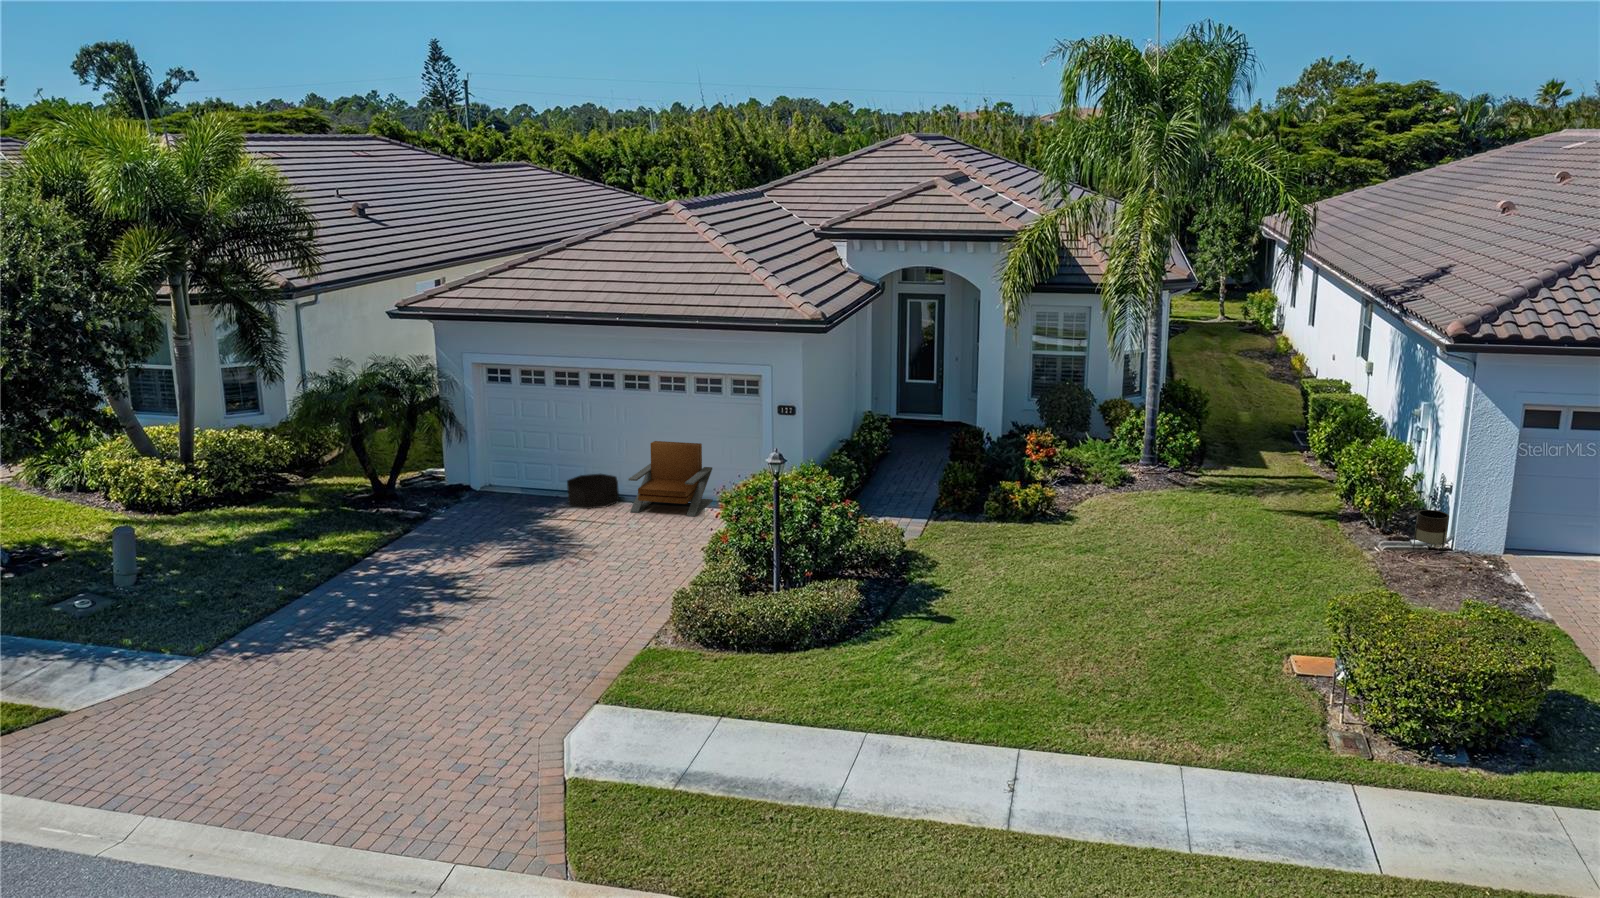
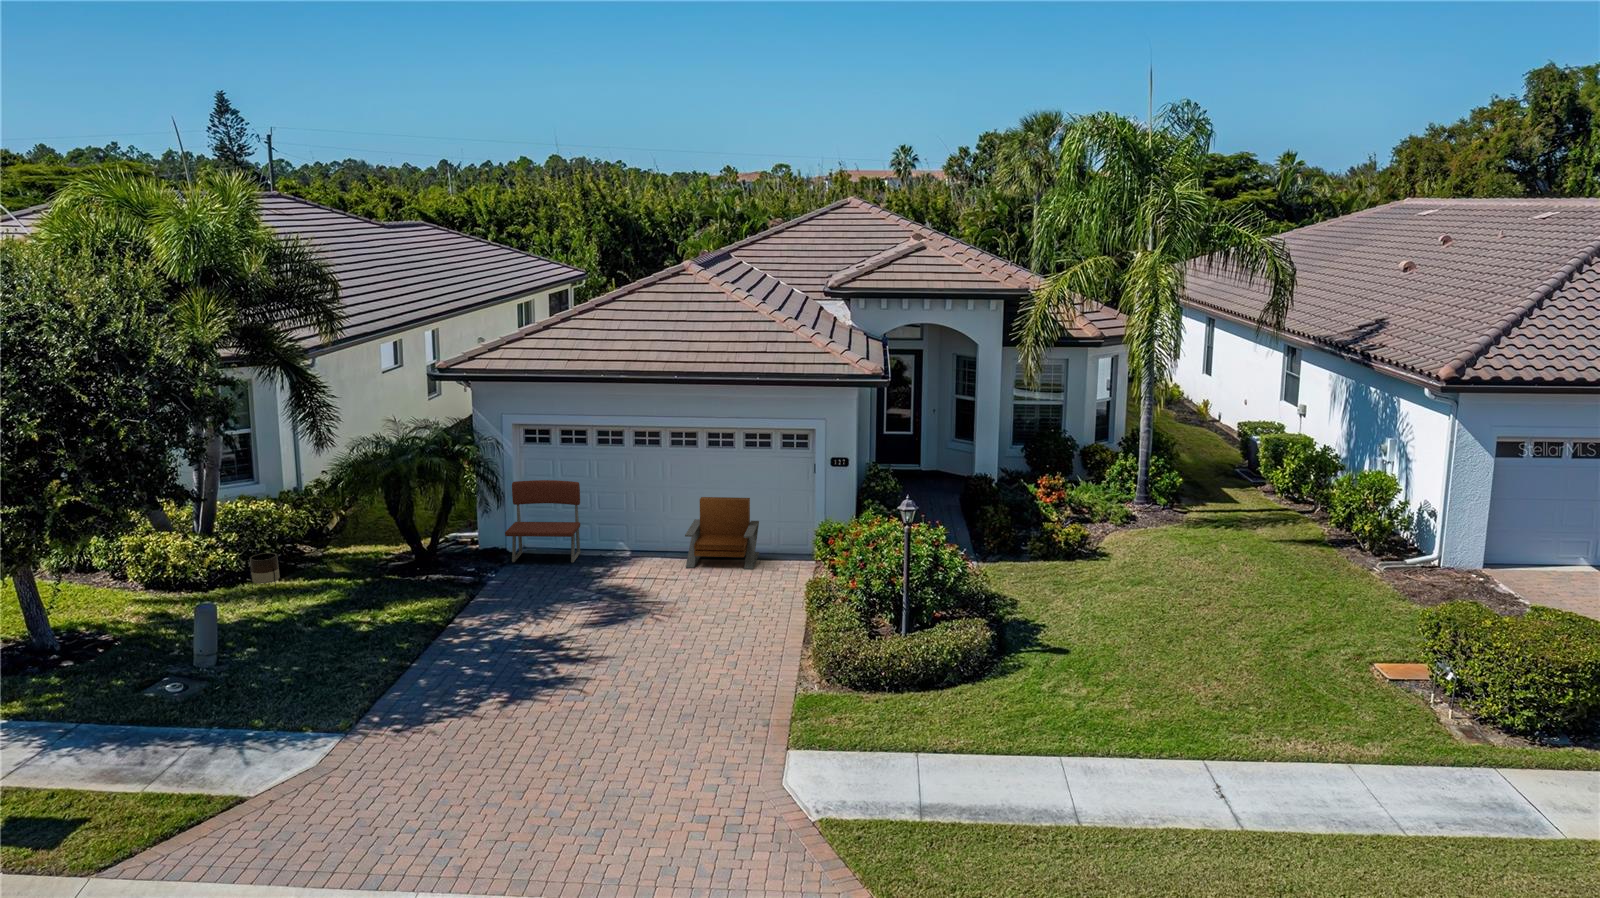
bench: none [462,419,541,502] -> present [505,480,581,563]
basket: present [567,474,619,509] -> none [613,531,666,567]
planter: present [1413,510,1449,555] -> present [250,553,280,591]

